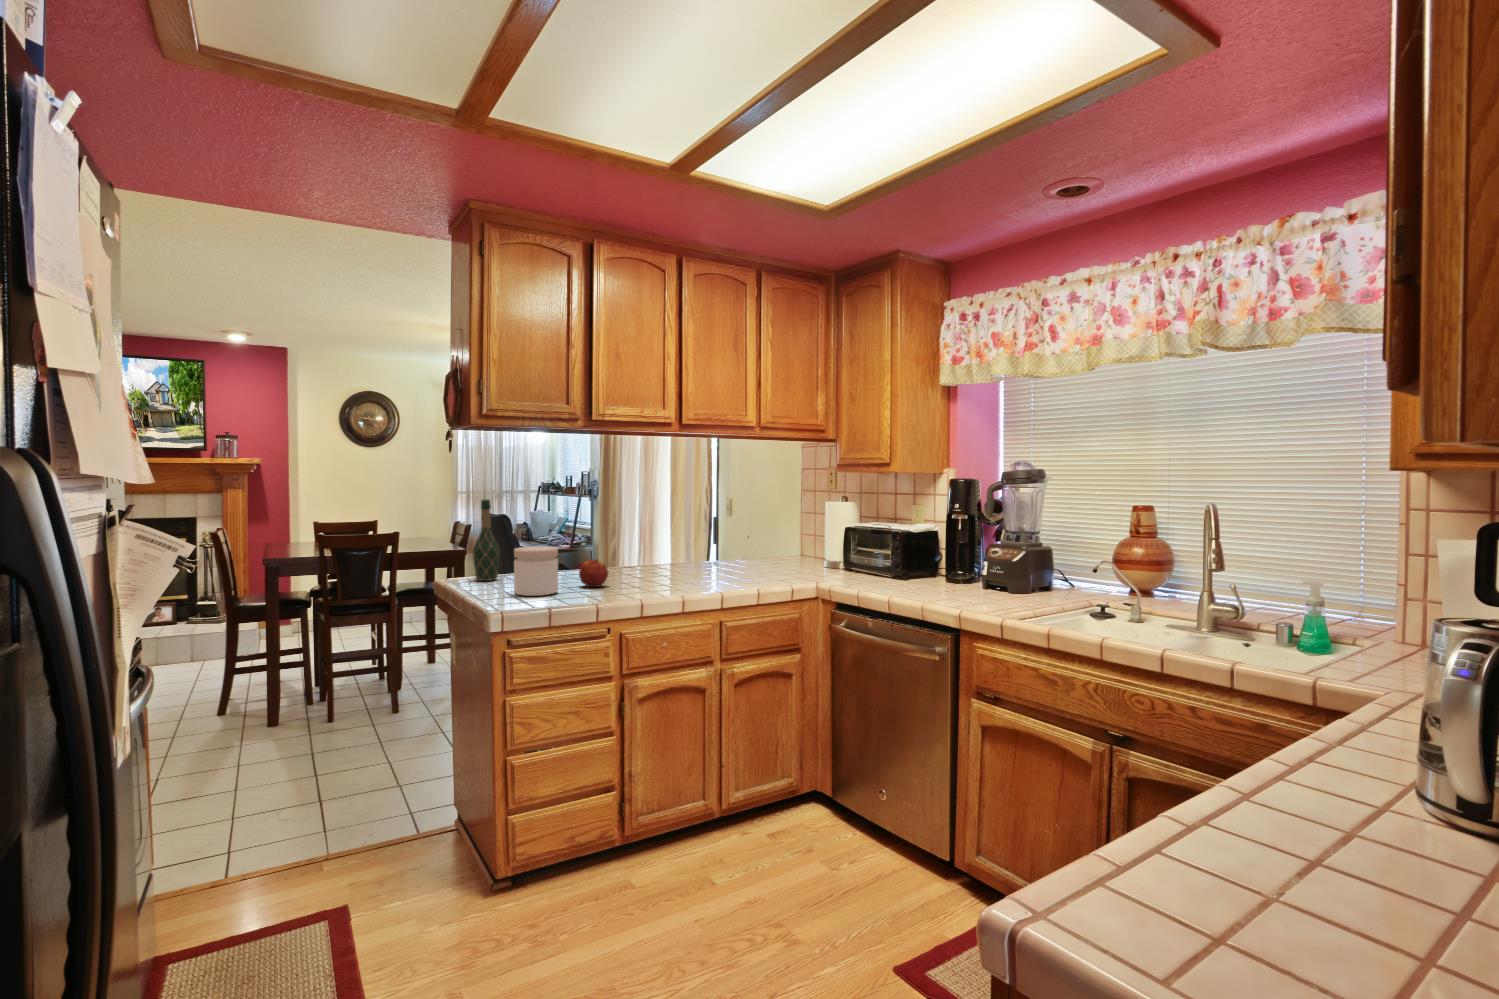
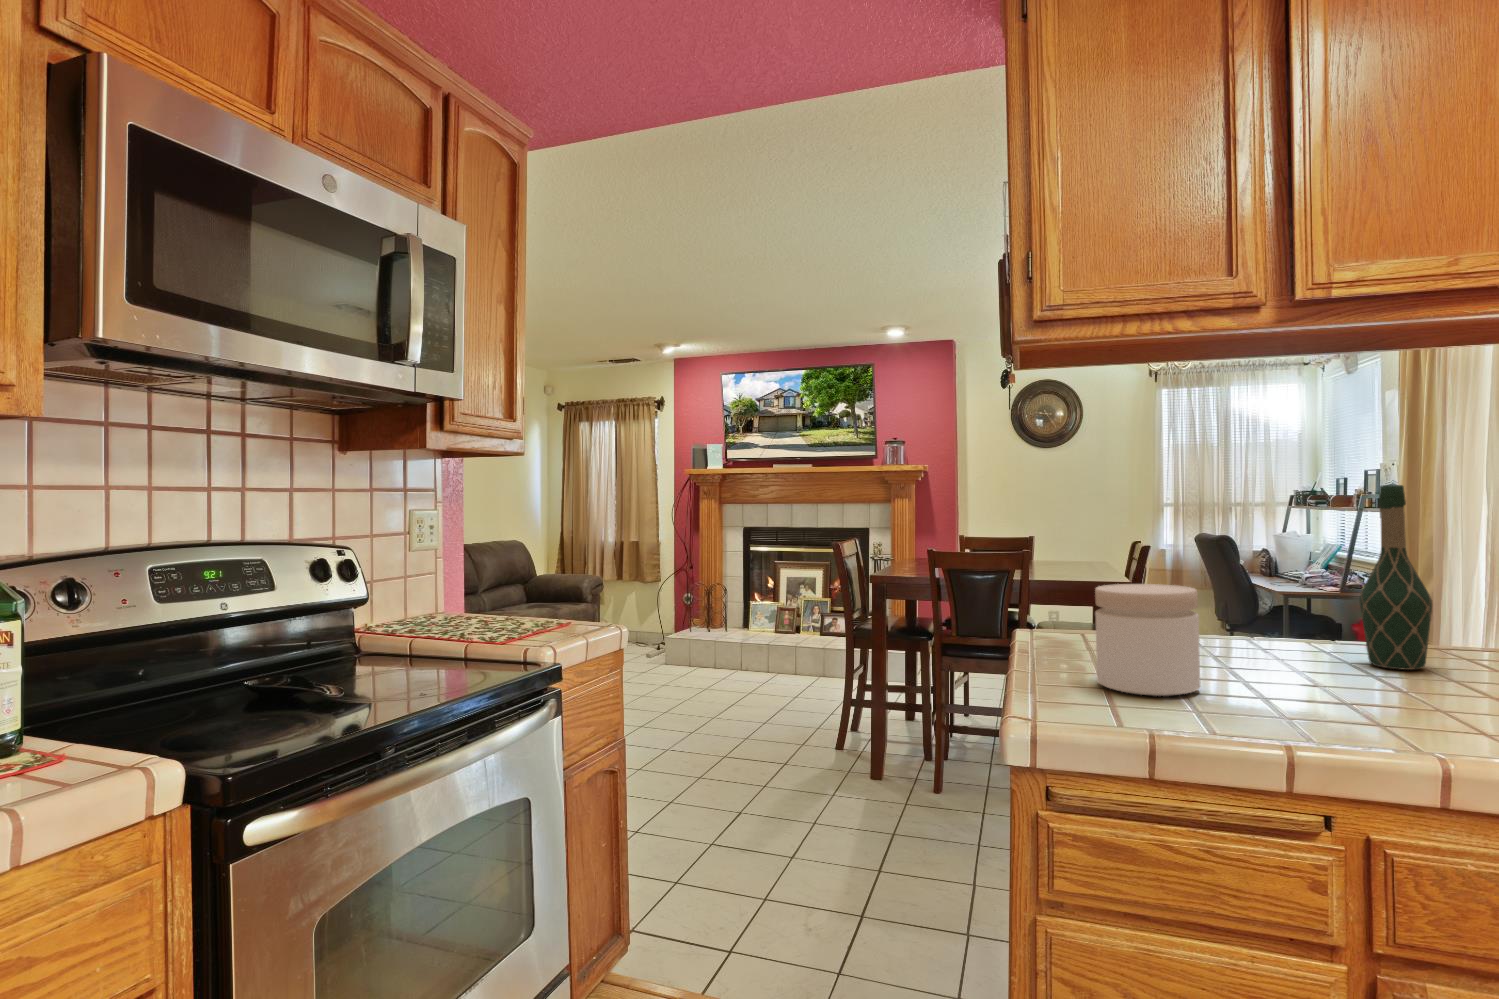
wine bottle: present [473,499,500,581] -> present [1359,485,1432,670]
apple: present [579,559,608,587] -> none [1263,622,1344,690]

